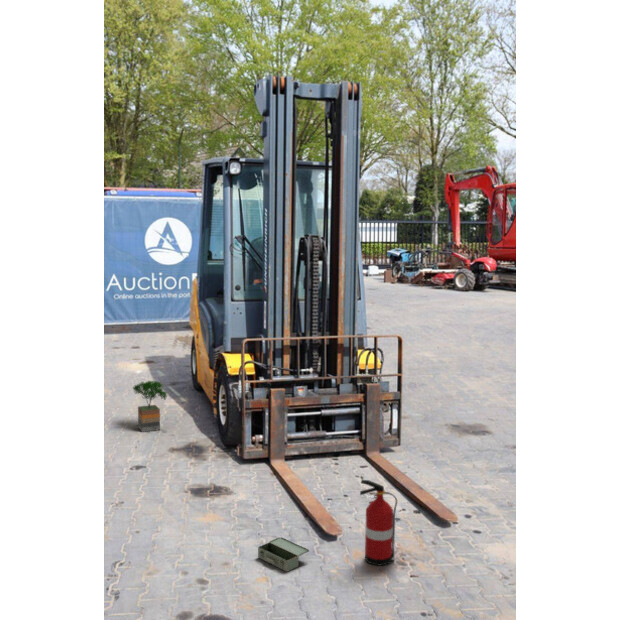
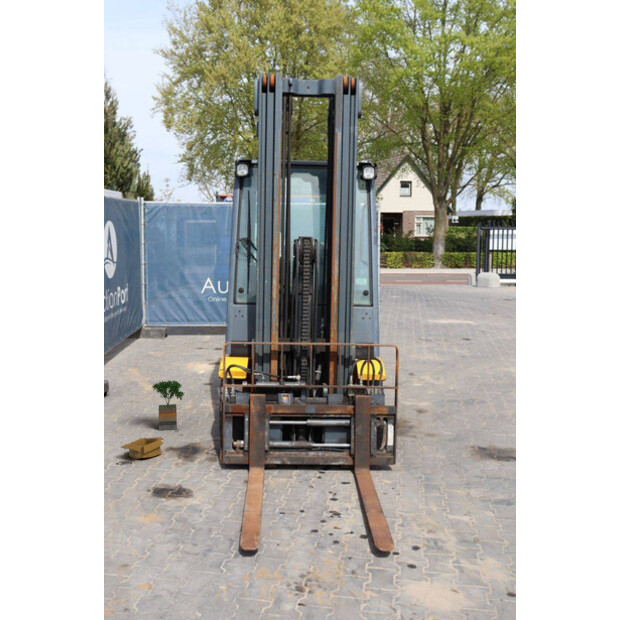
cardboard box: none [124,437,167,460] -> present [121,437,163,459]
fire extinguisher: present [360,480,397,565] -> none [267,503,307,601]
toolbox: present [258,537,309,572] -> none [165,557,213,597]

